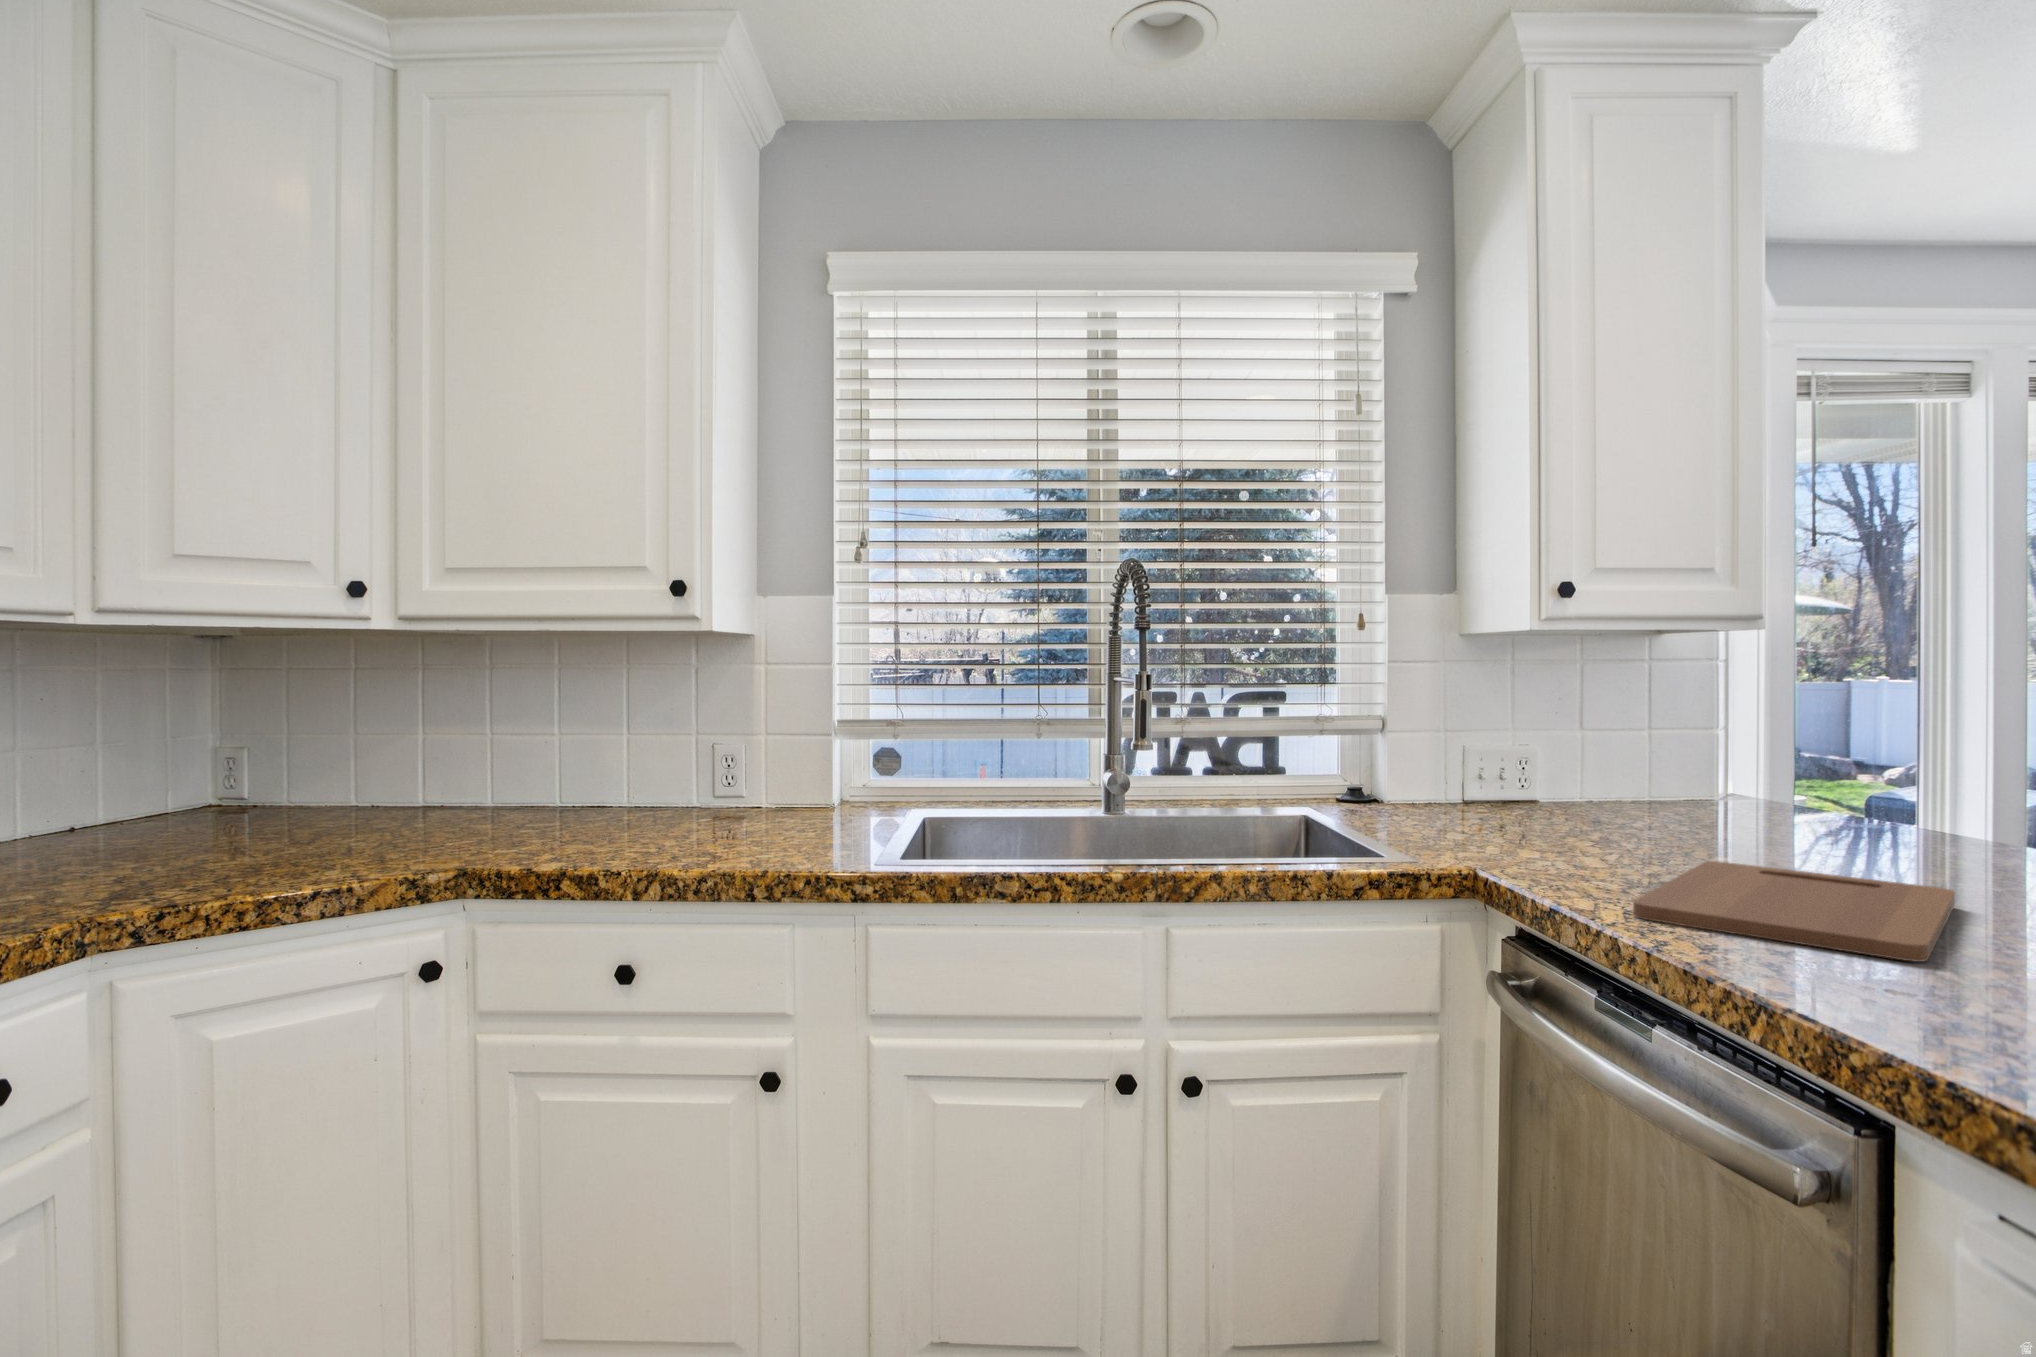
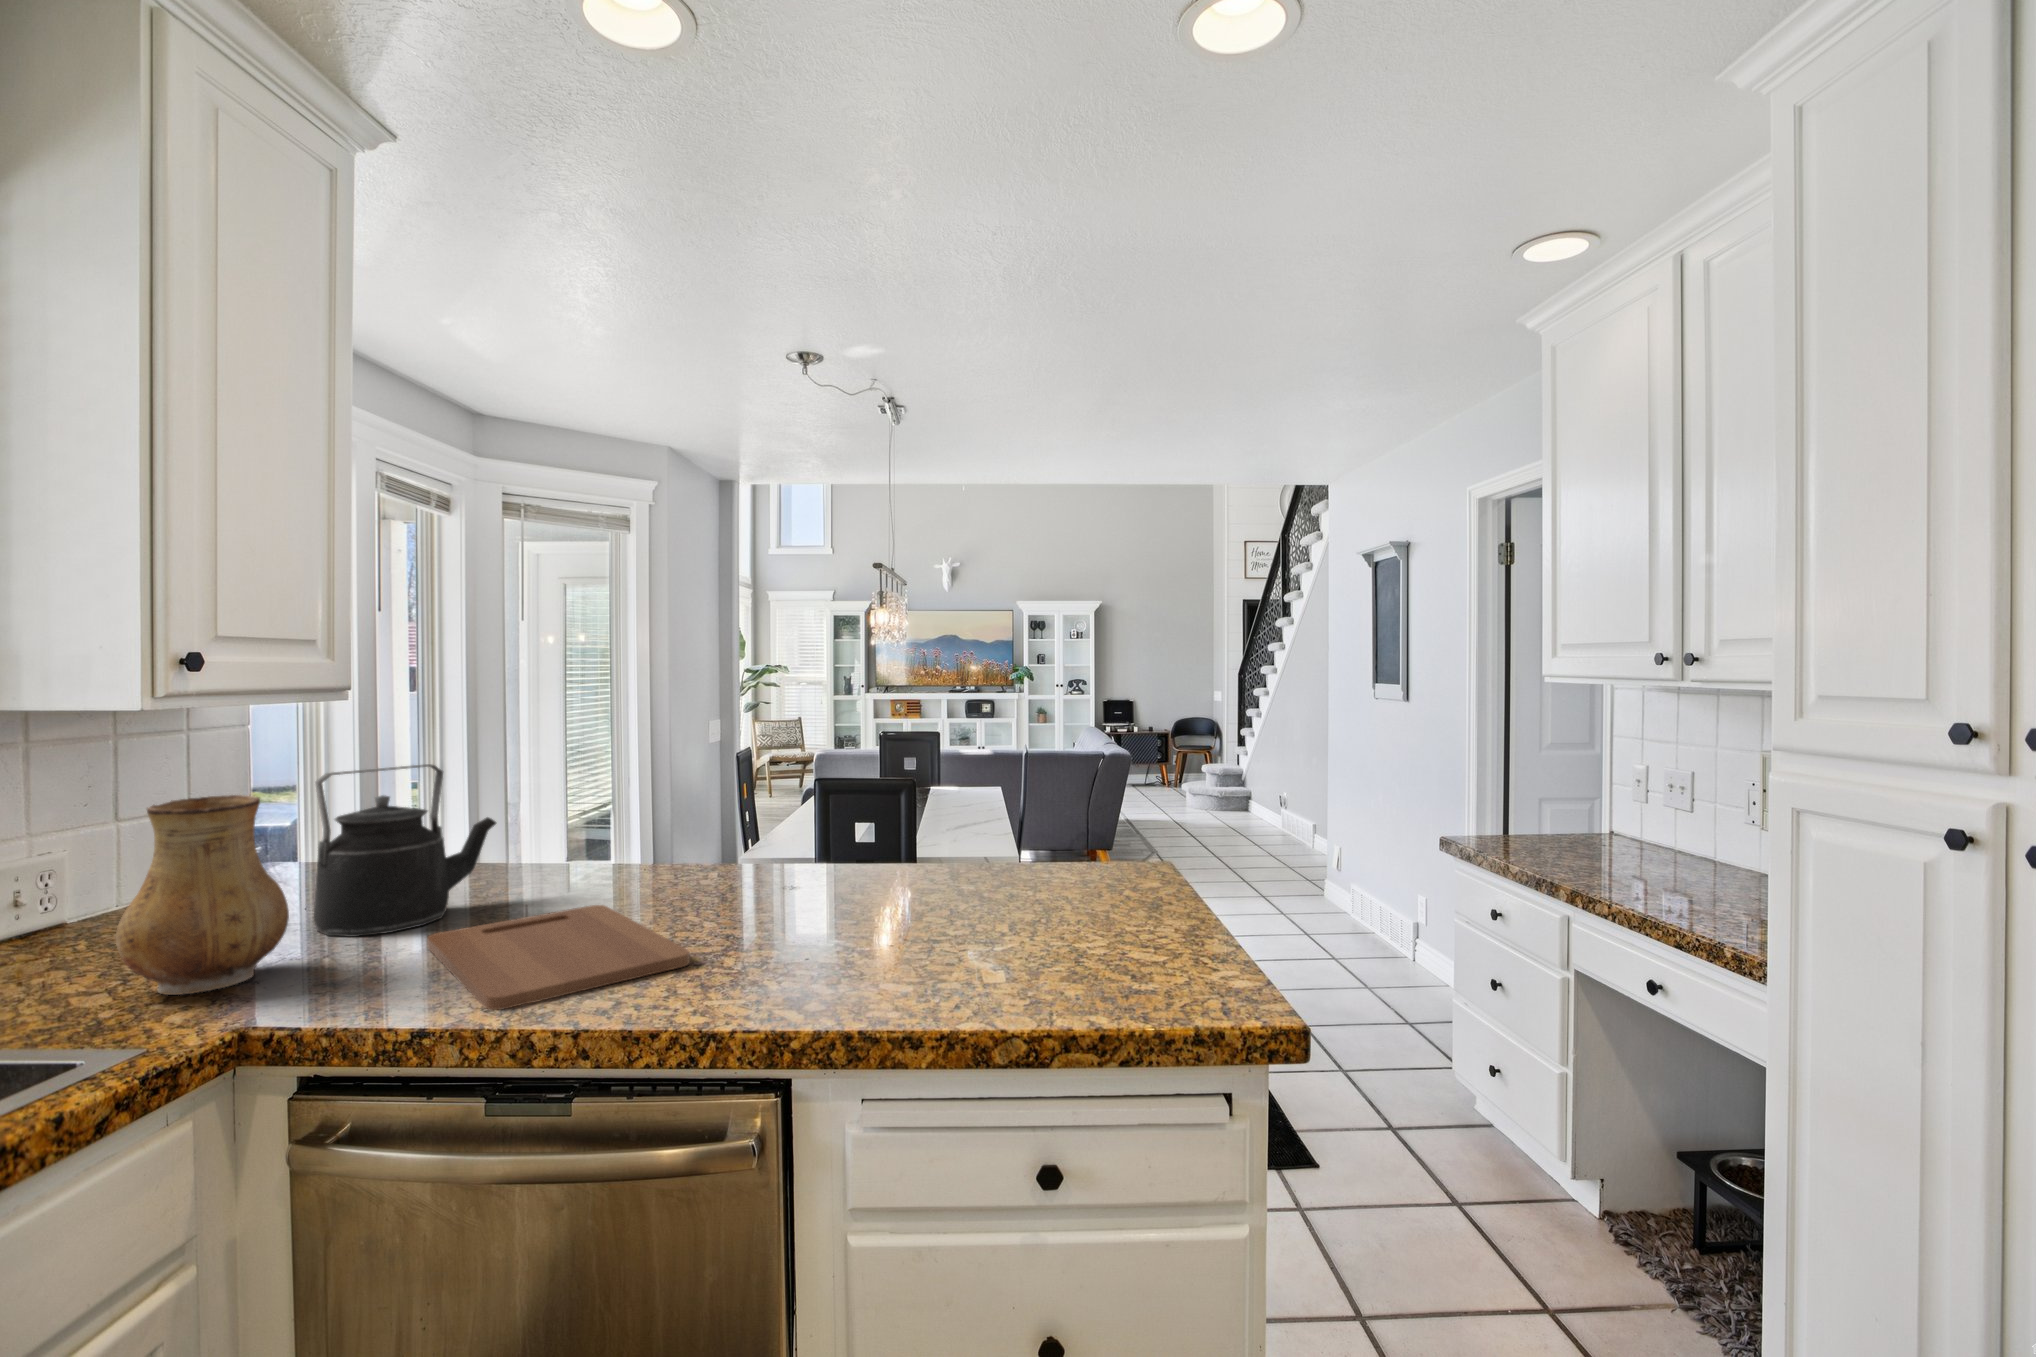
kettle: none [1658,685,1881,863] -> present [314,764,496,937]
ceramic pitcher: none [1464,688,1587,852] -> present [116,795,289,995]

